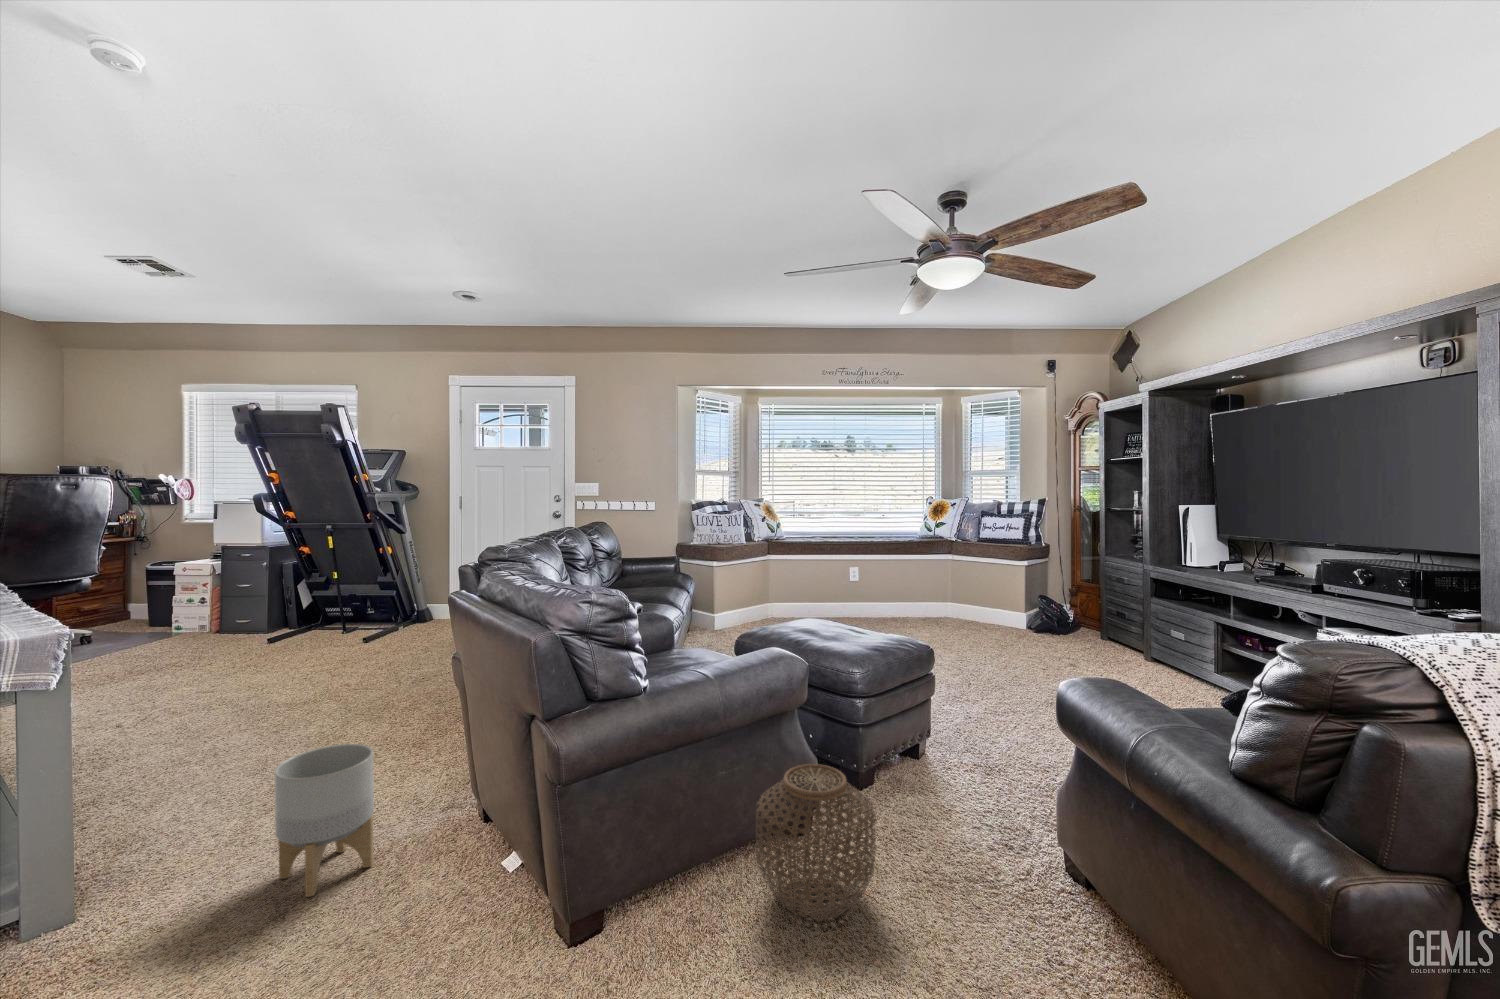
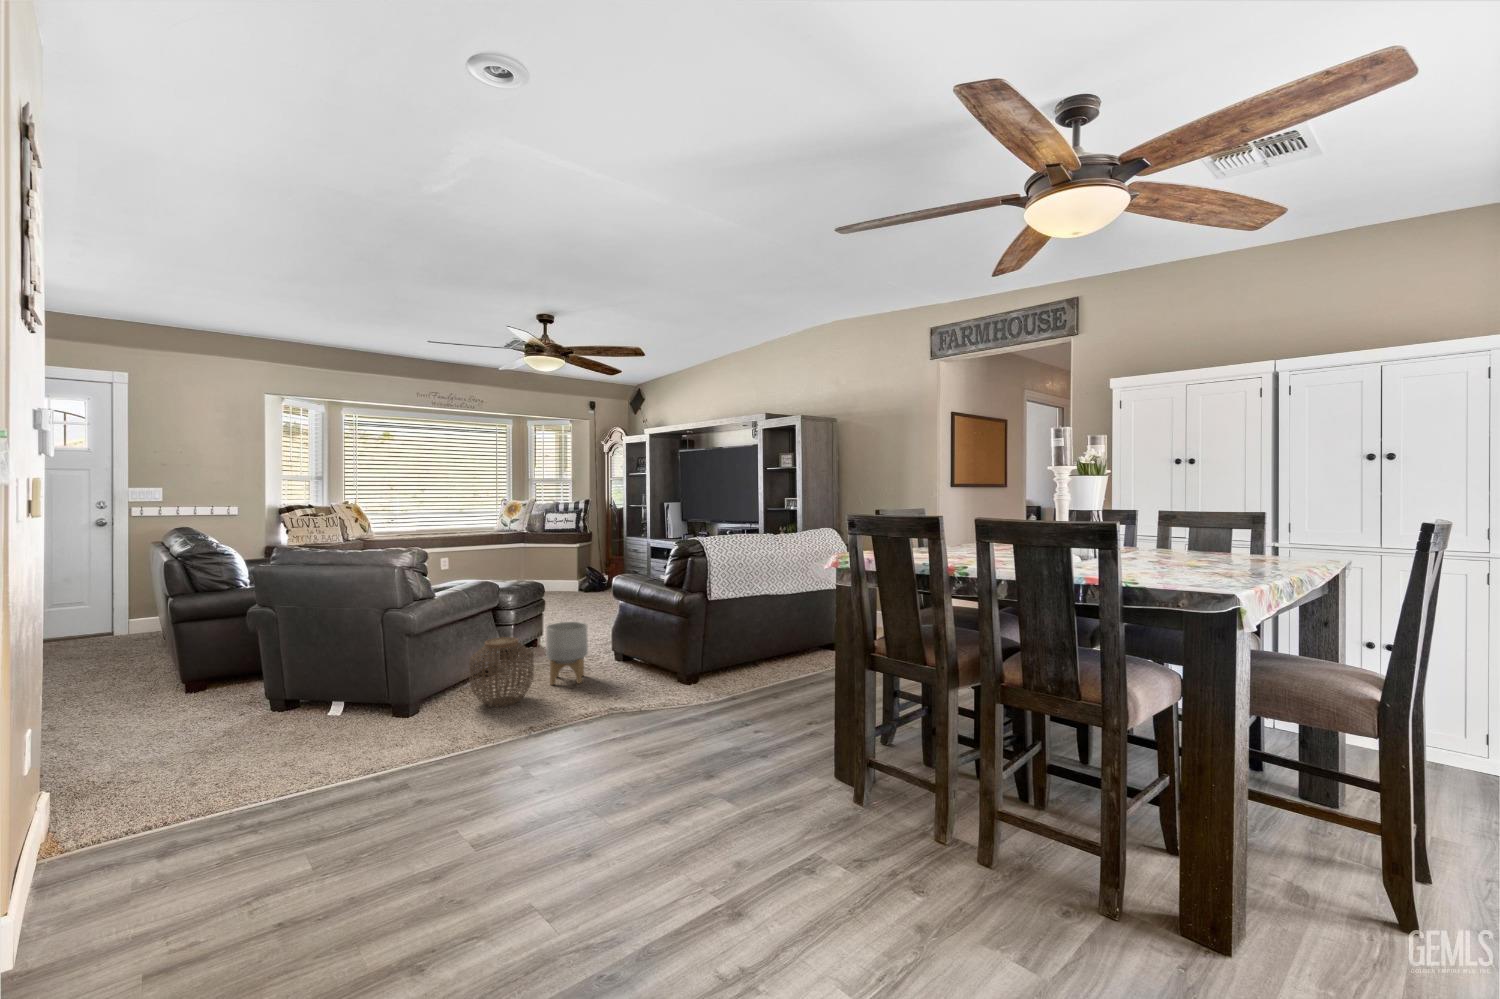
planter: present [275,744,374,897] -> present [546,622,588,685]

